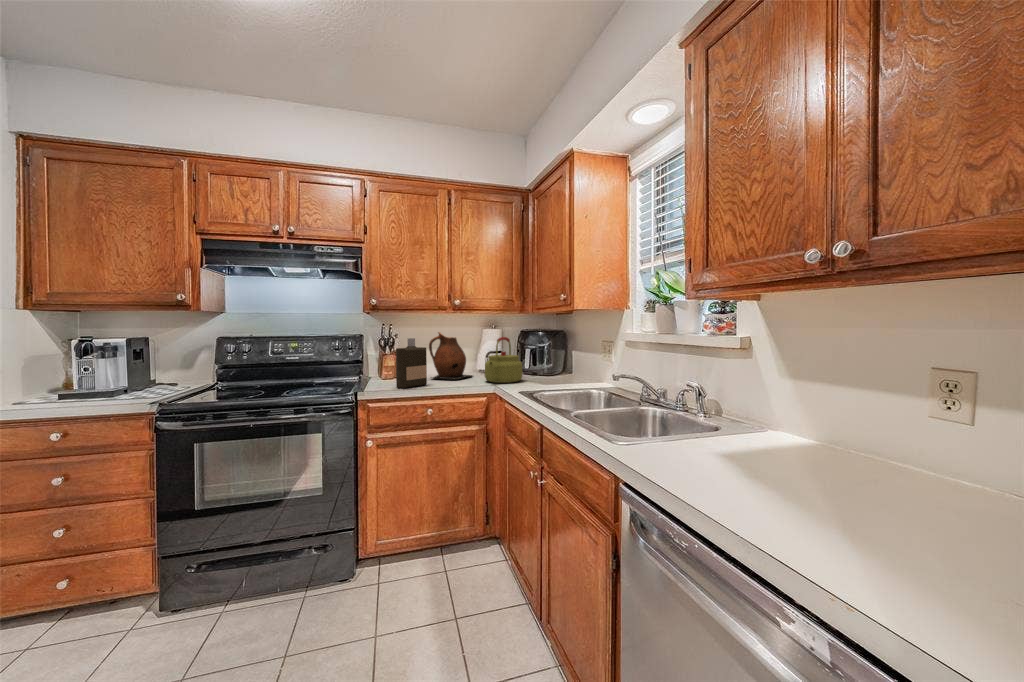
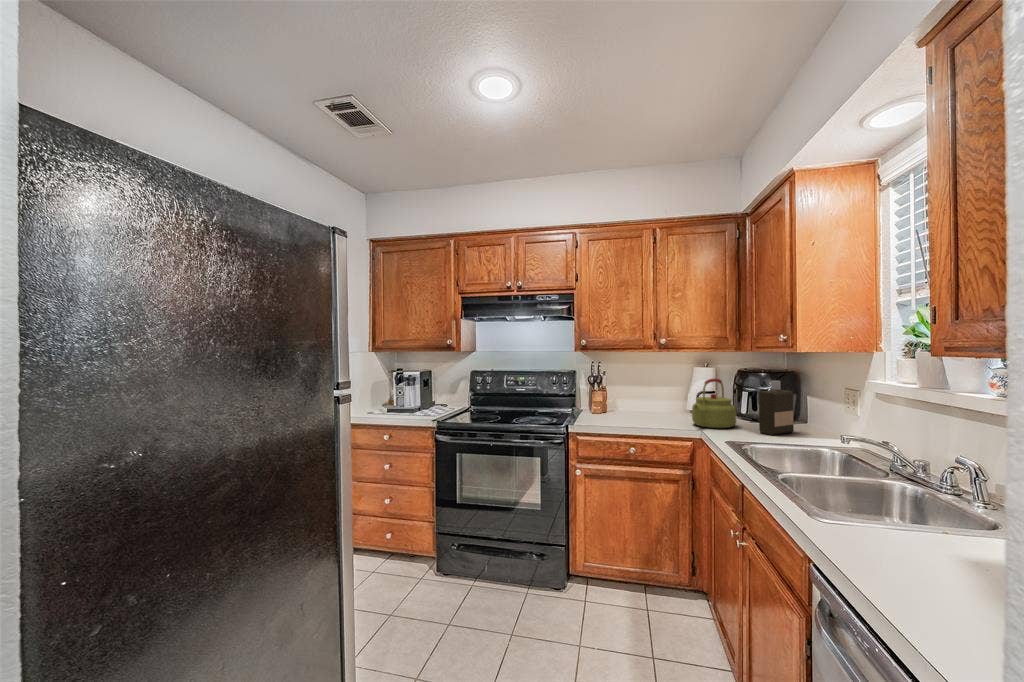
ceramic pitcher: present [429,332,472,380] -> none [636,370,684,420]
bottle: present [396,338,427,388] -> present [759,381,794,435]

